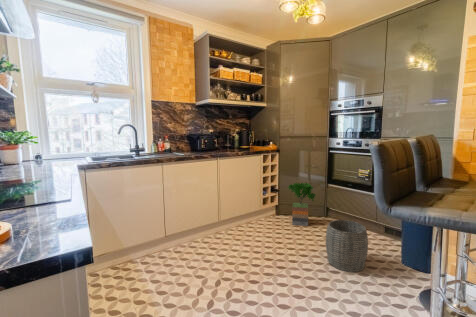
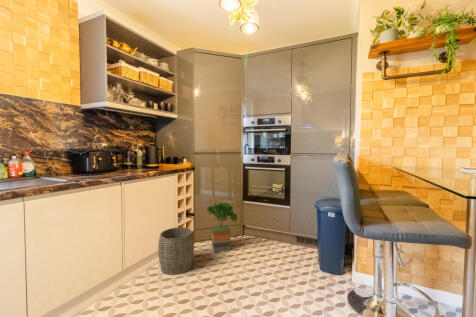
woven basket: present [326,220,368,272] -> present [158,227,194,275]

